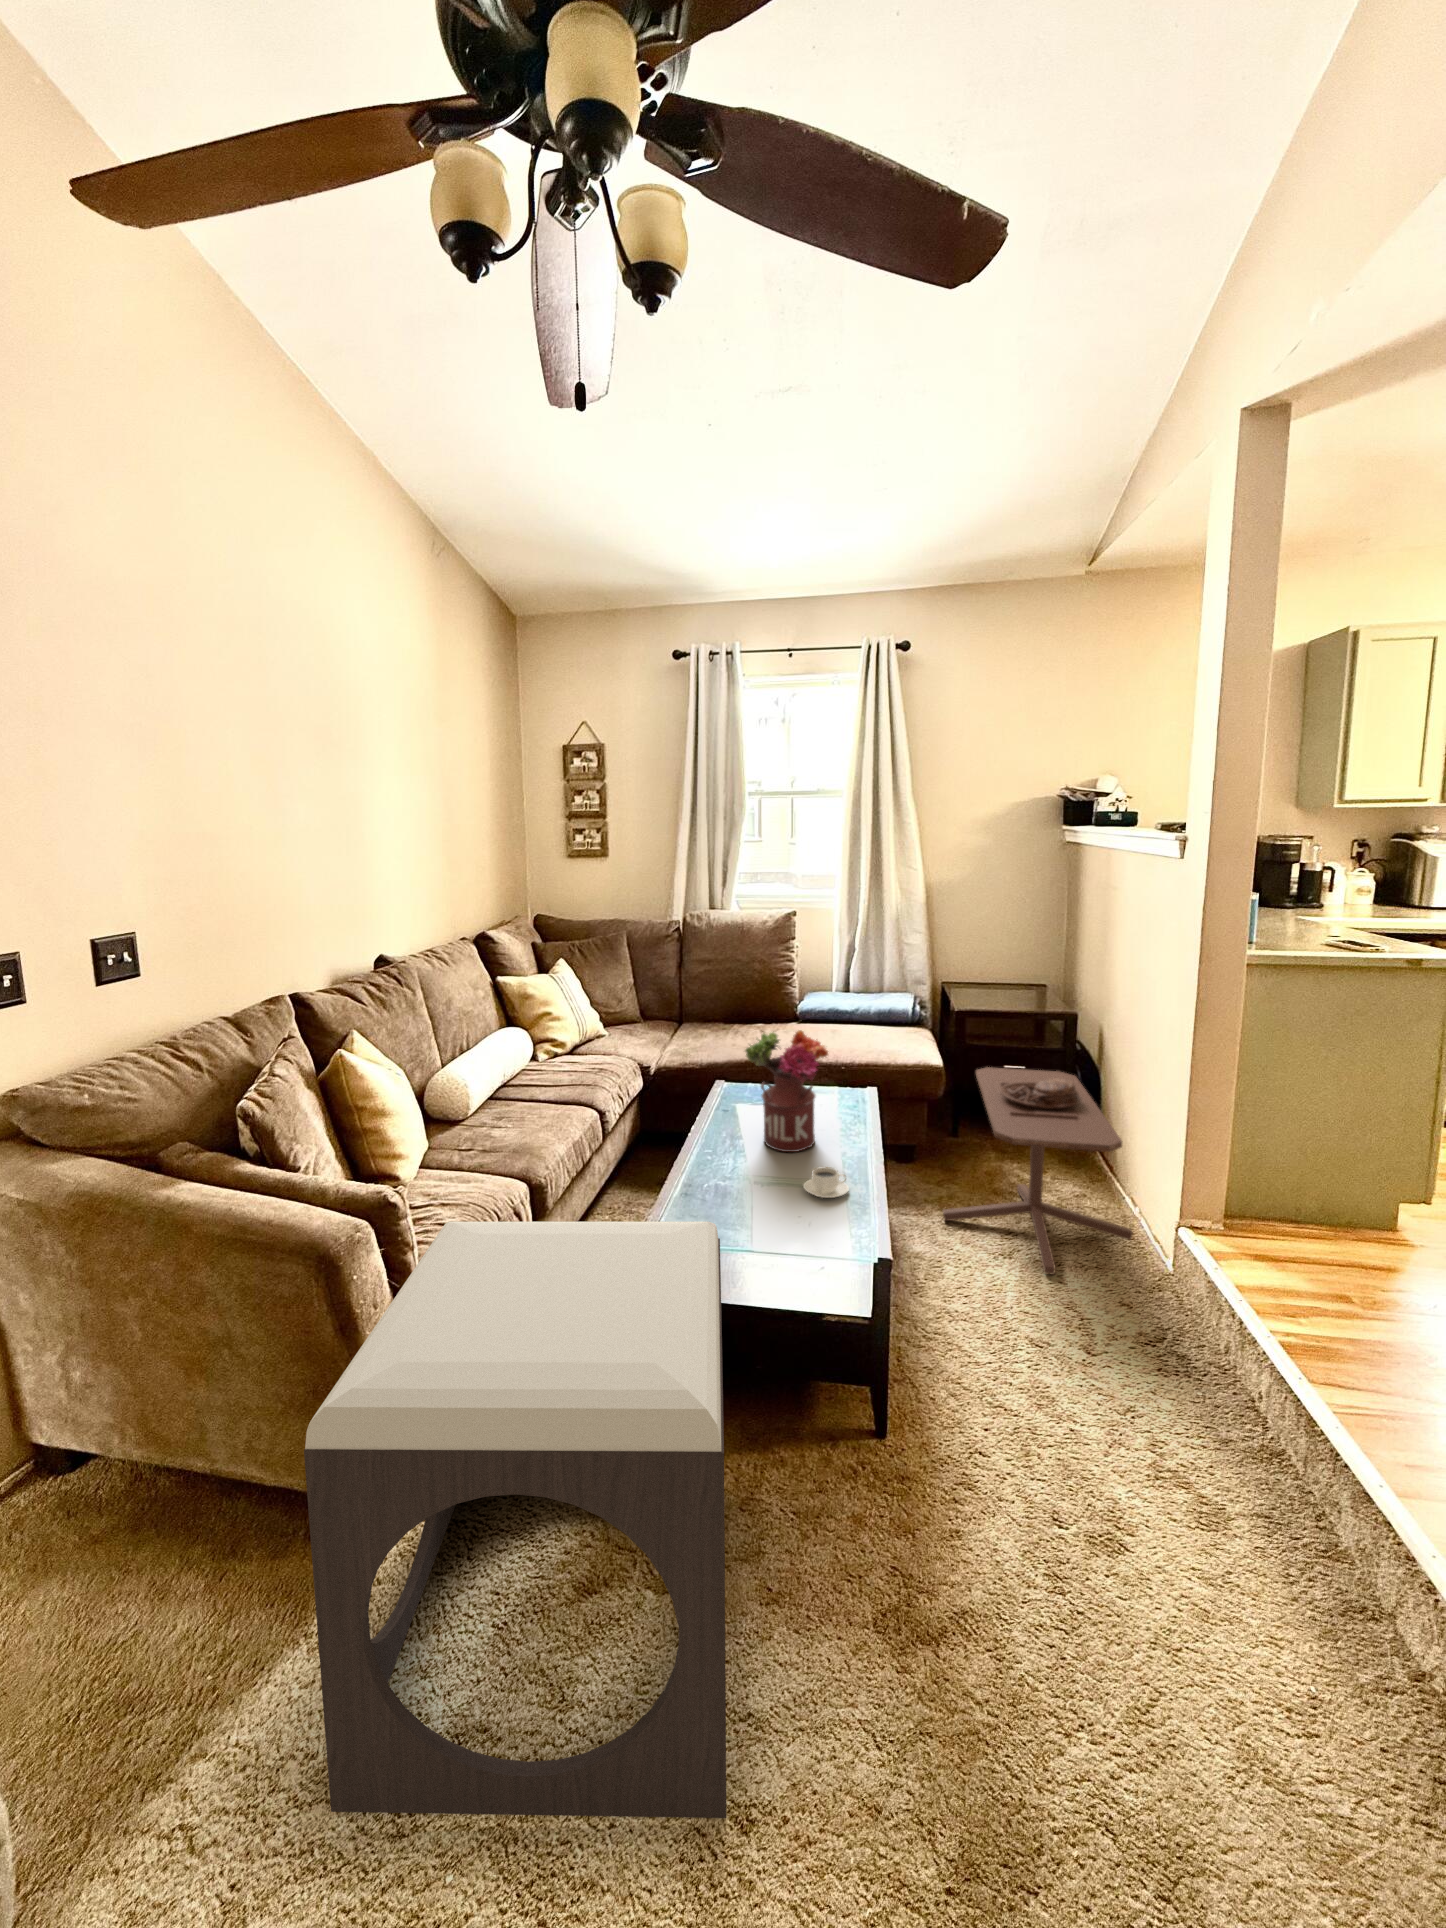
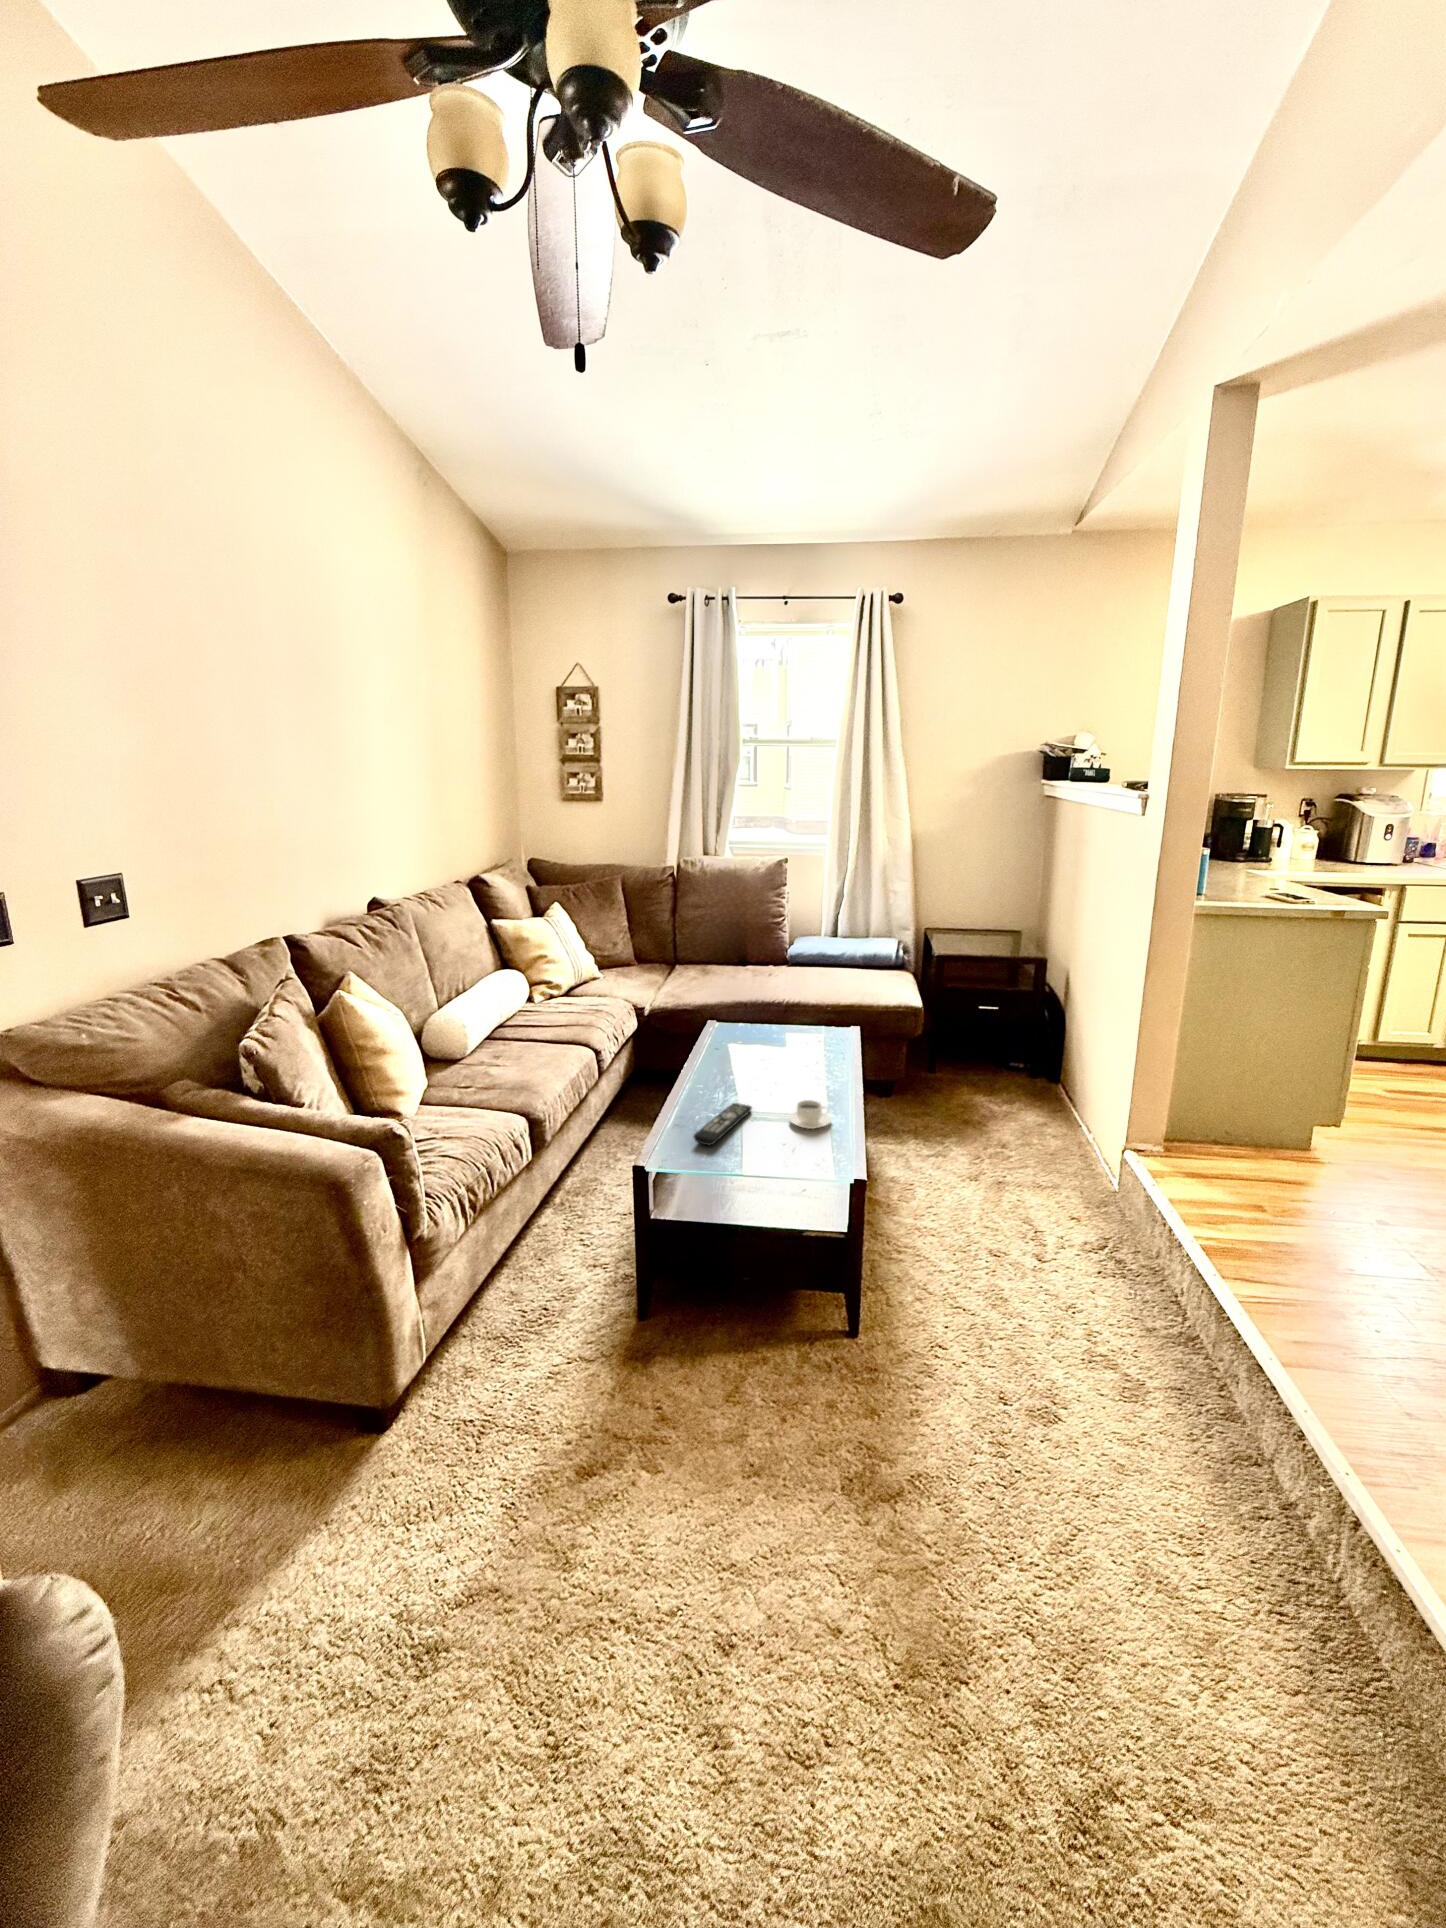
flower arrangement: present [745,1030,828,1152] -> none [735,973,815,1088]
side table: present [943,1067,1133,1275] -> none [918,1009,1089,1196]
remote control: none [702,1168,764,1215] -> present [694,1103,752,1145]
footstool: present [304,1222,726,1818] -> none [329,1148,712,1660]

